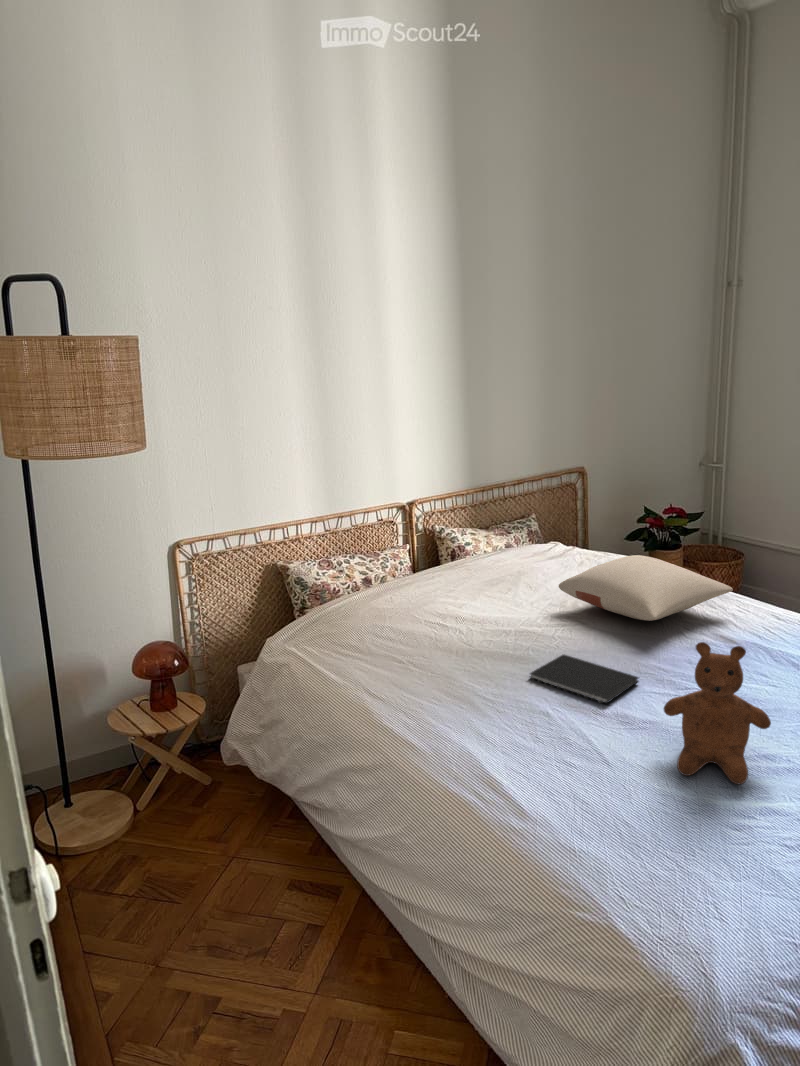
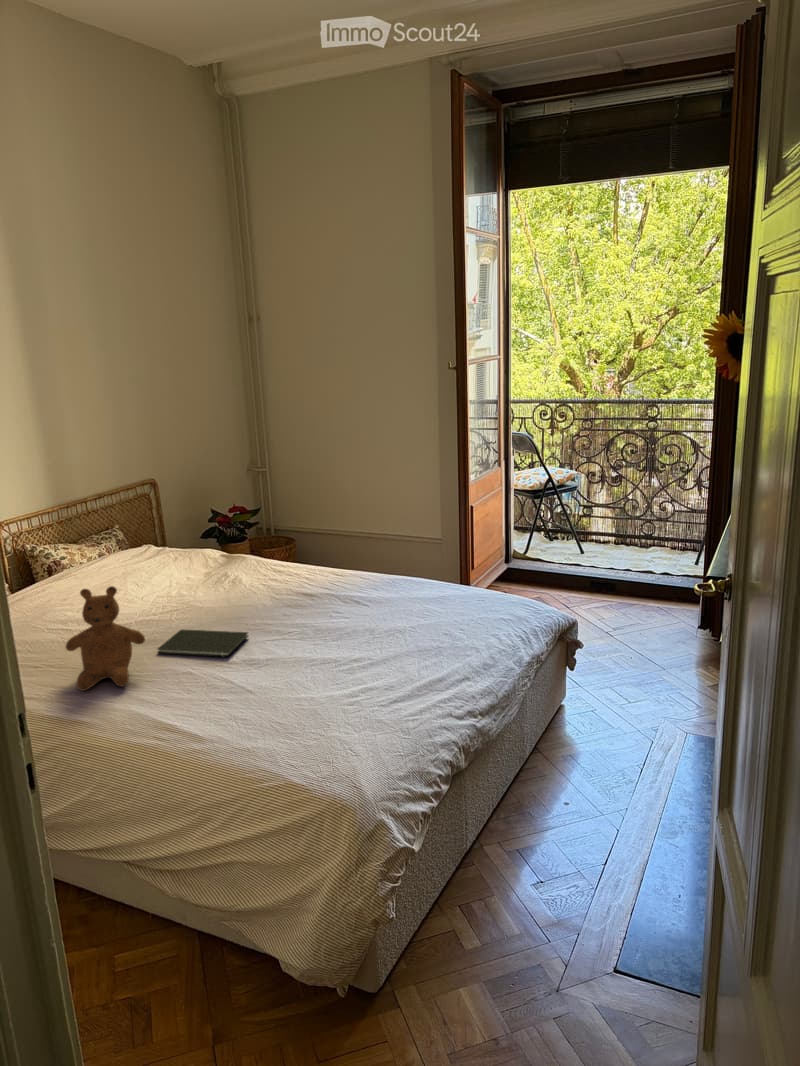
pillow: present [559,555,733,621] -> none [161,543,301,592]
teddy bear: present [664,642,771,784] -> present [66,586,145,691]

